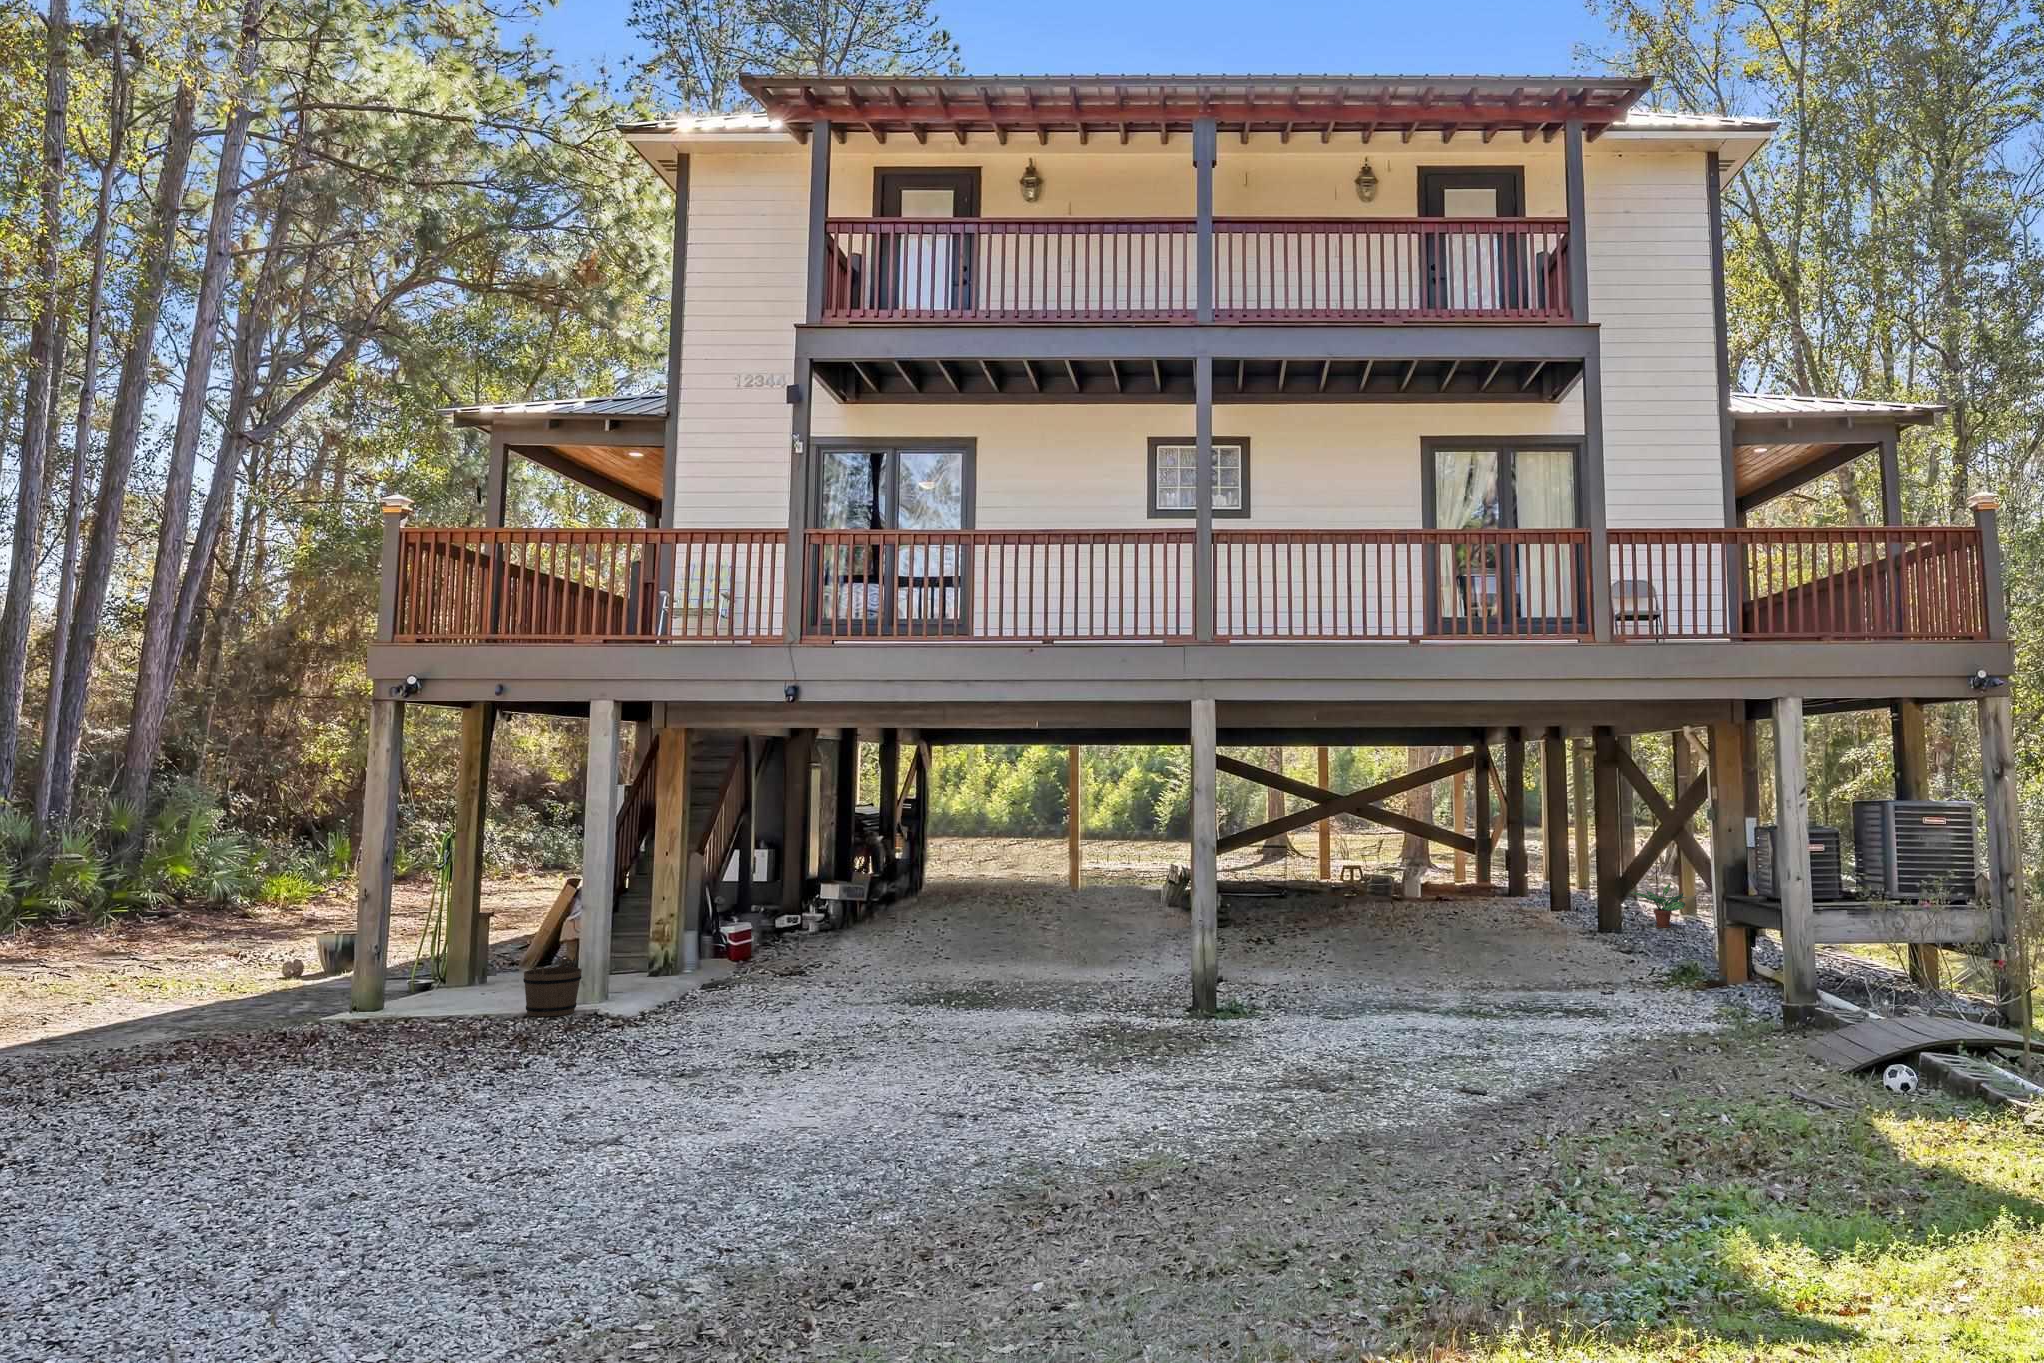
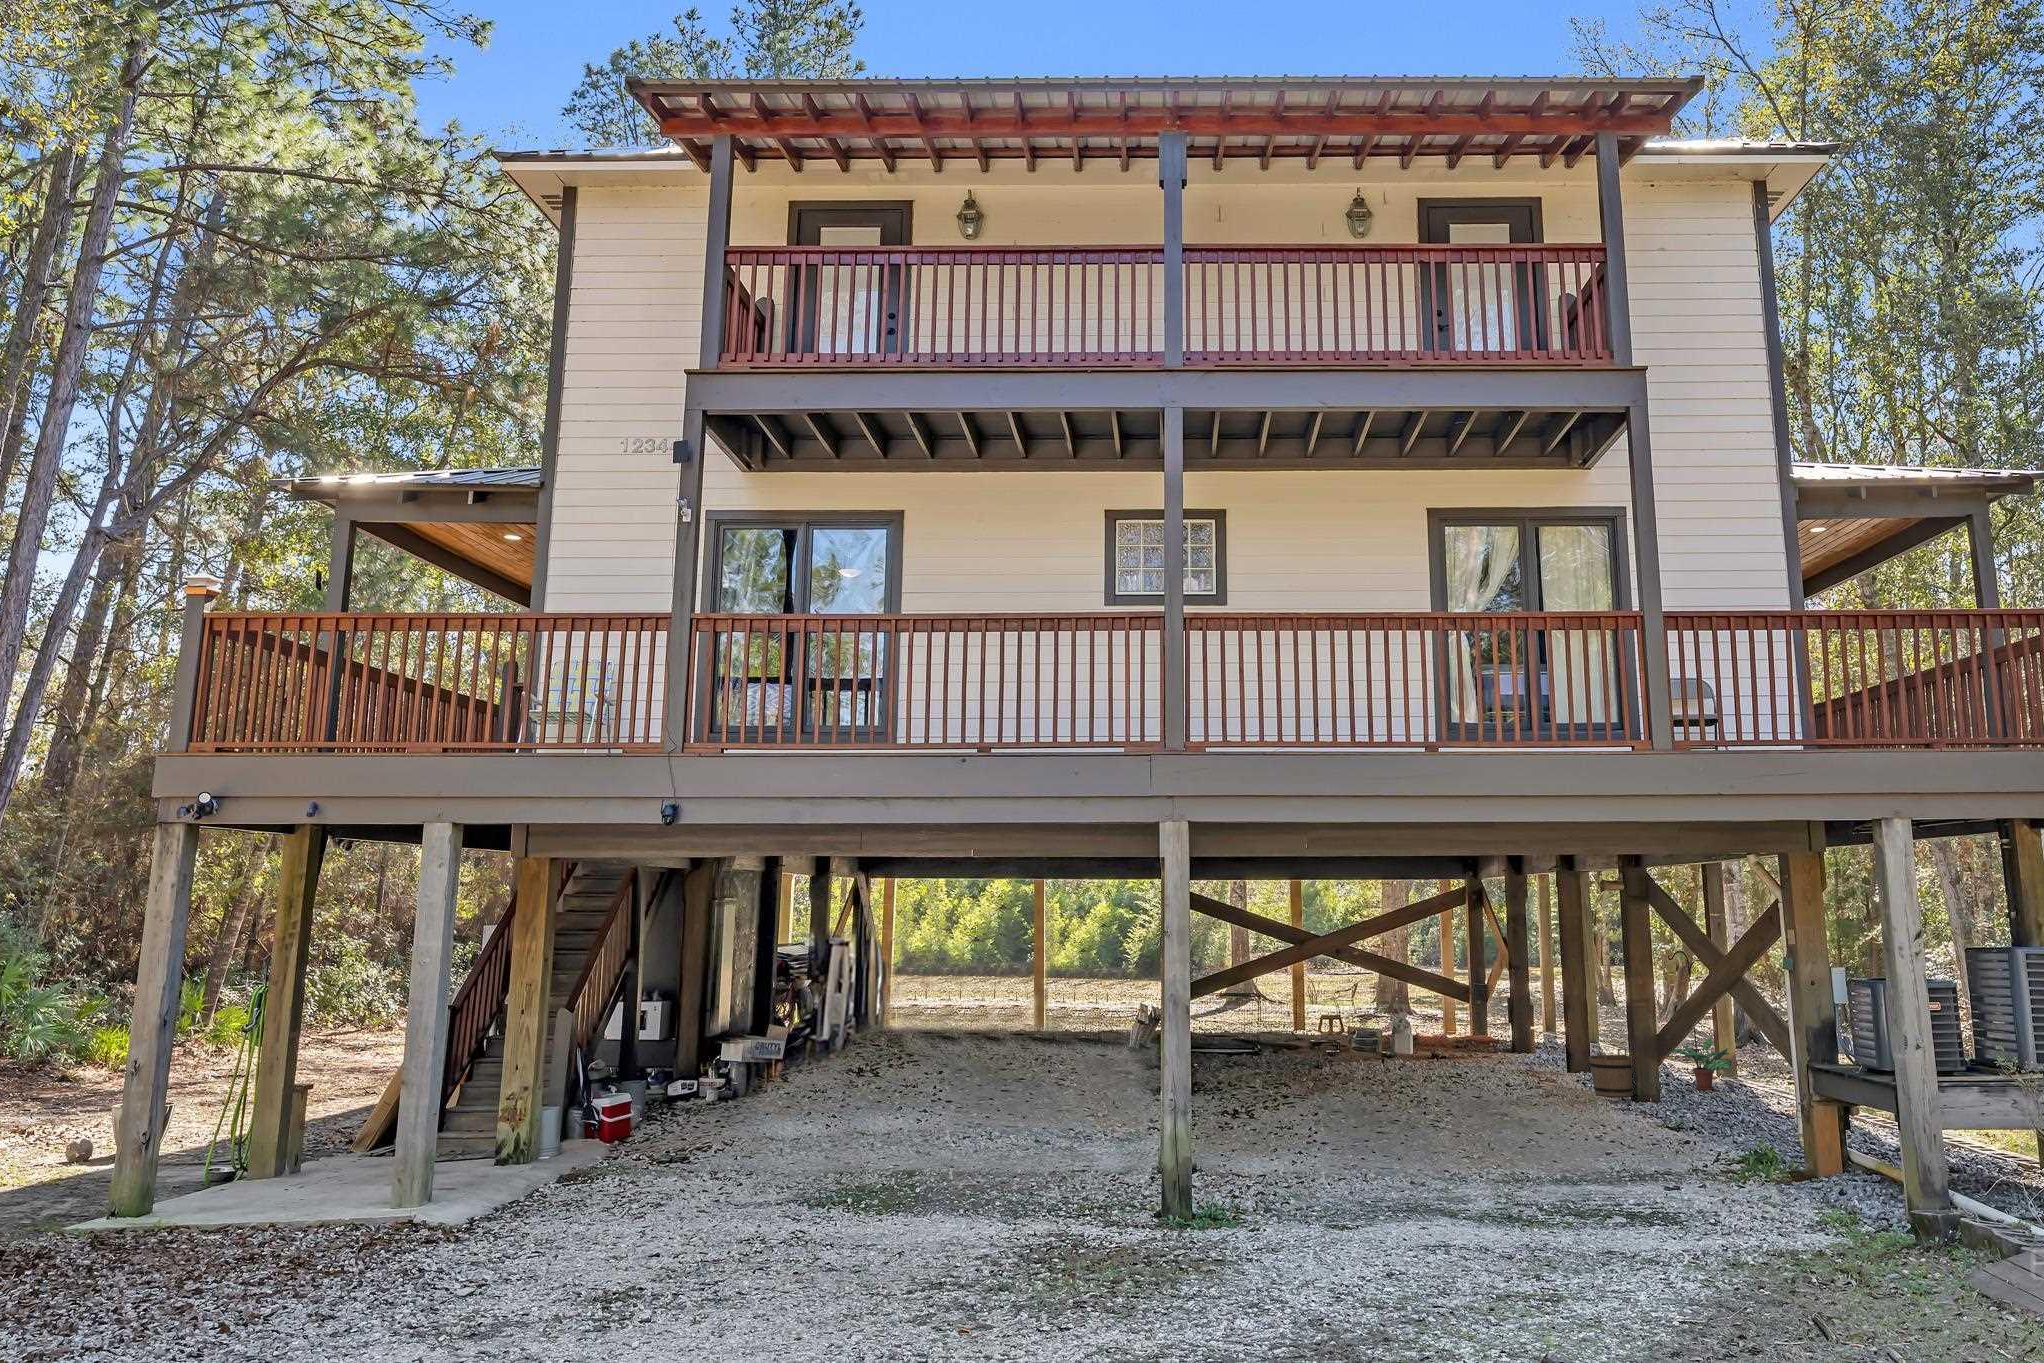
bucket: present [523,960,582,1017] -> present [1589,1049,1634,1097]

